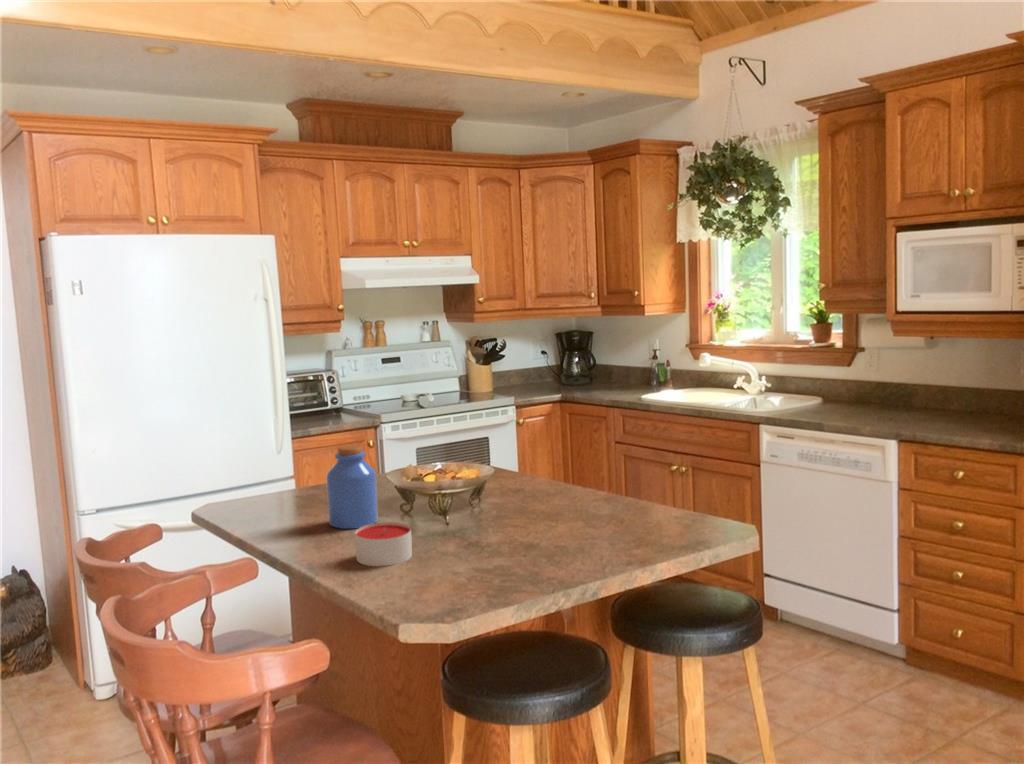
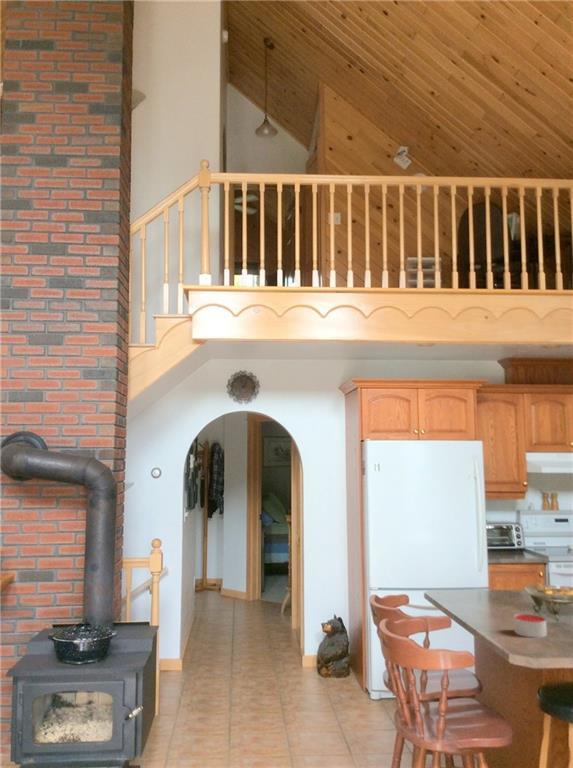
jar: present [326,445,378,529] -> none [502,569,532,618]

